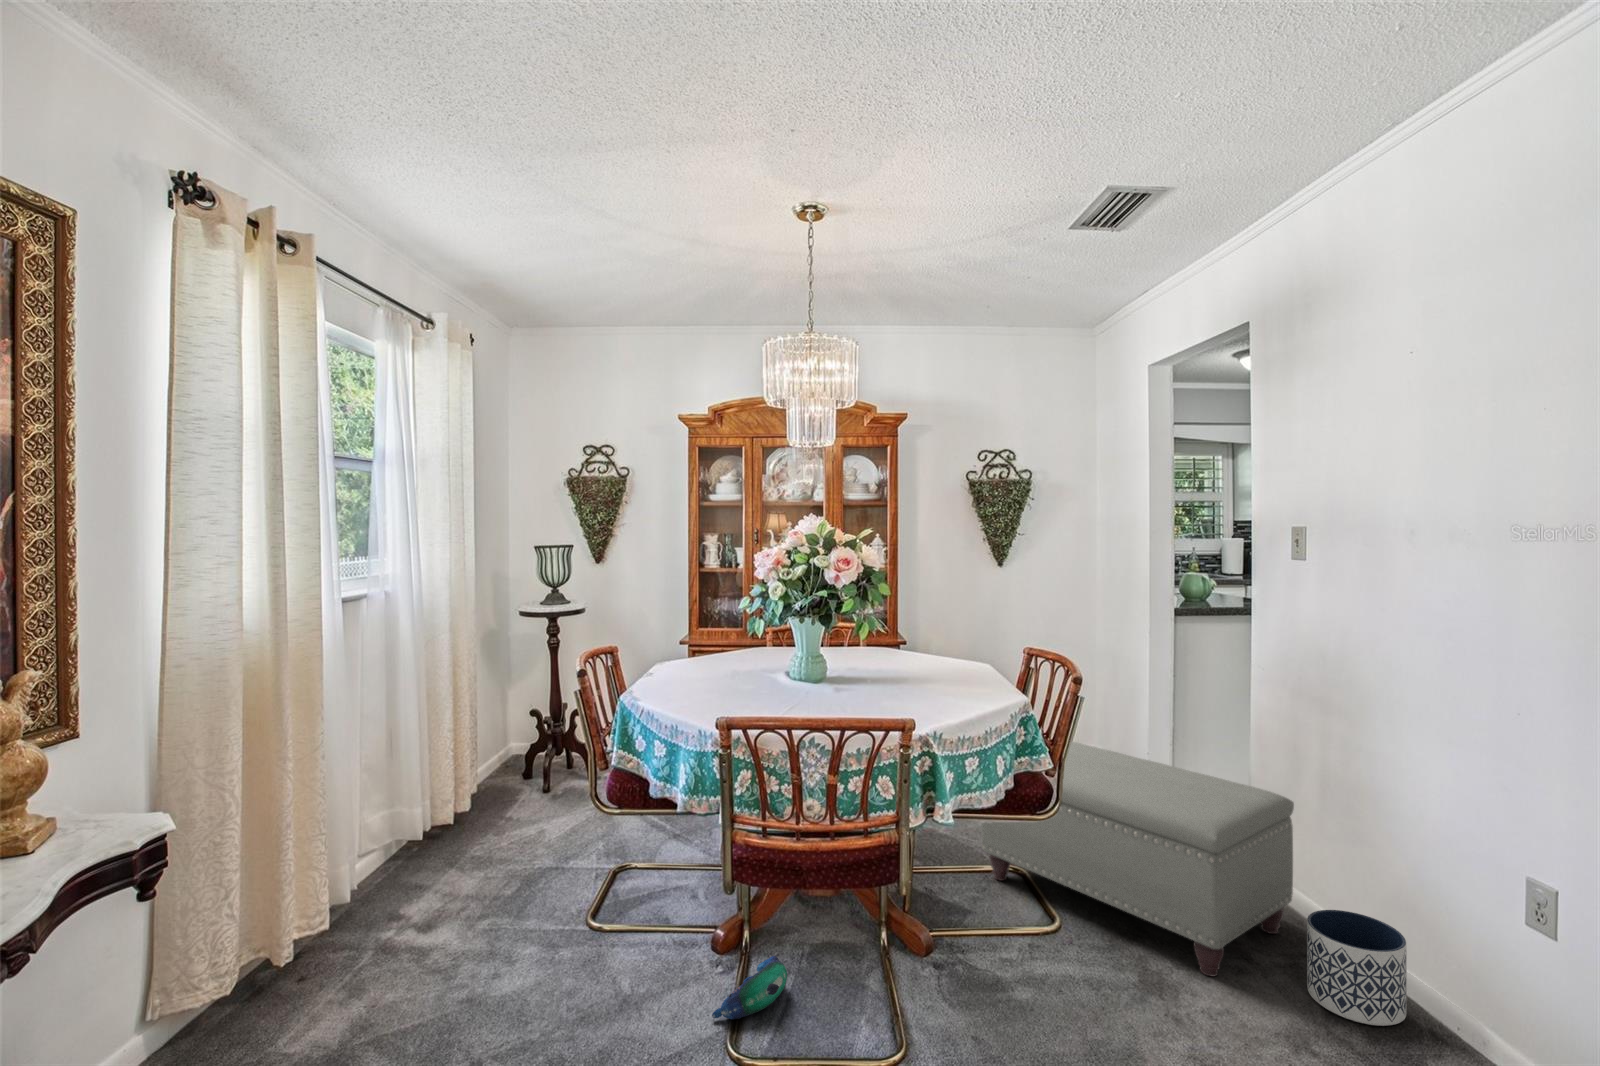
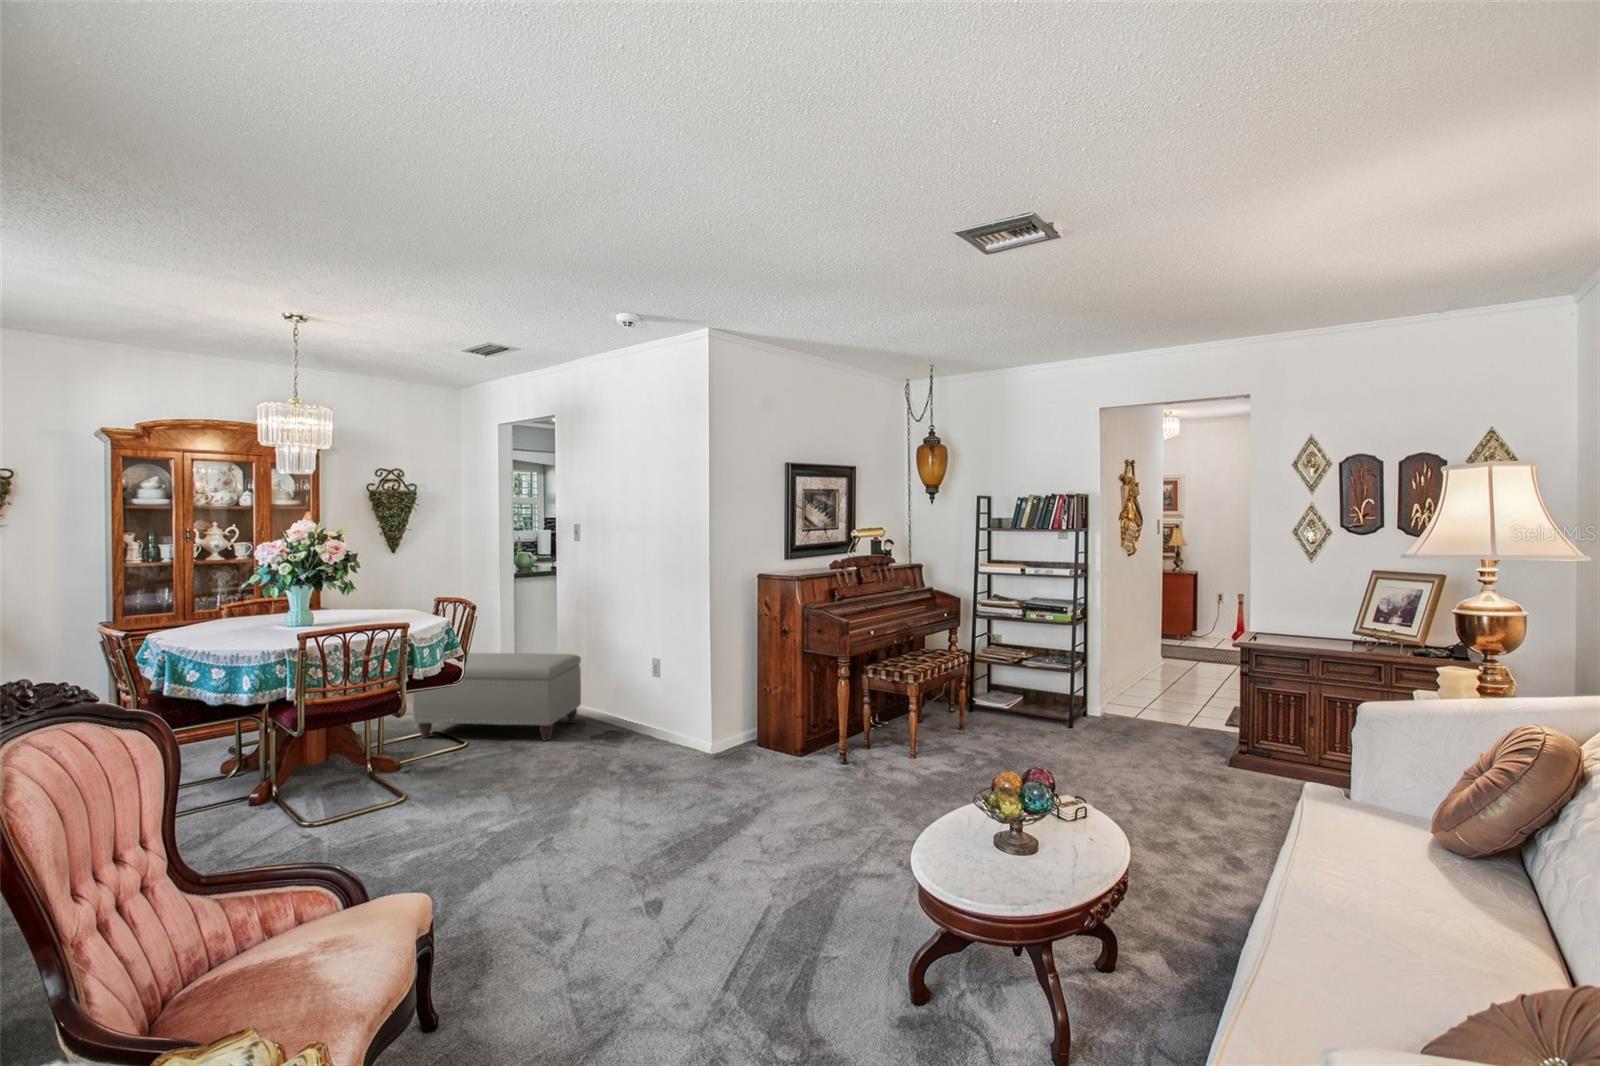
planter: present [1307,910,1407,1026] -> none [588,696,625,737]
plush toy: present [712,956,787,1019] -> none [280,784,323,818]

